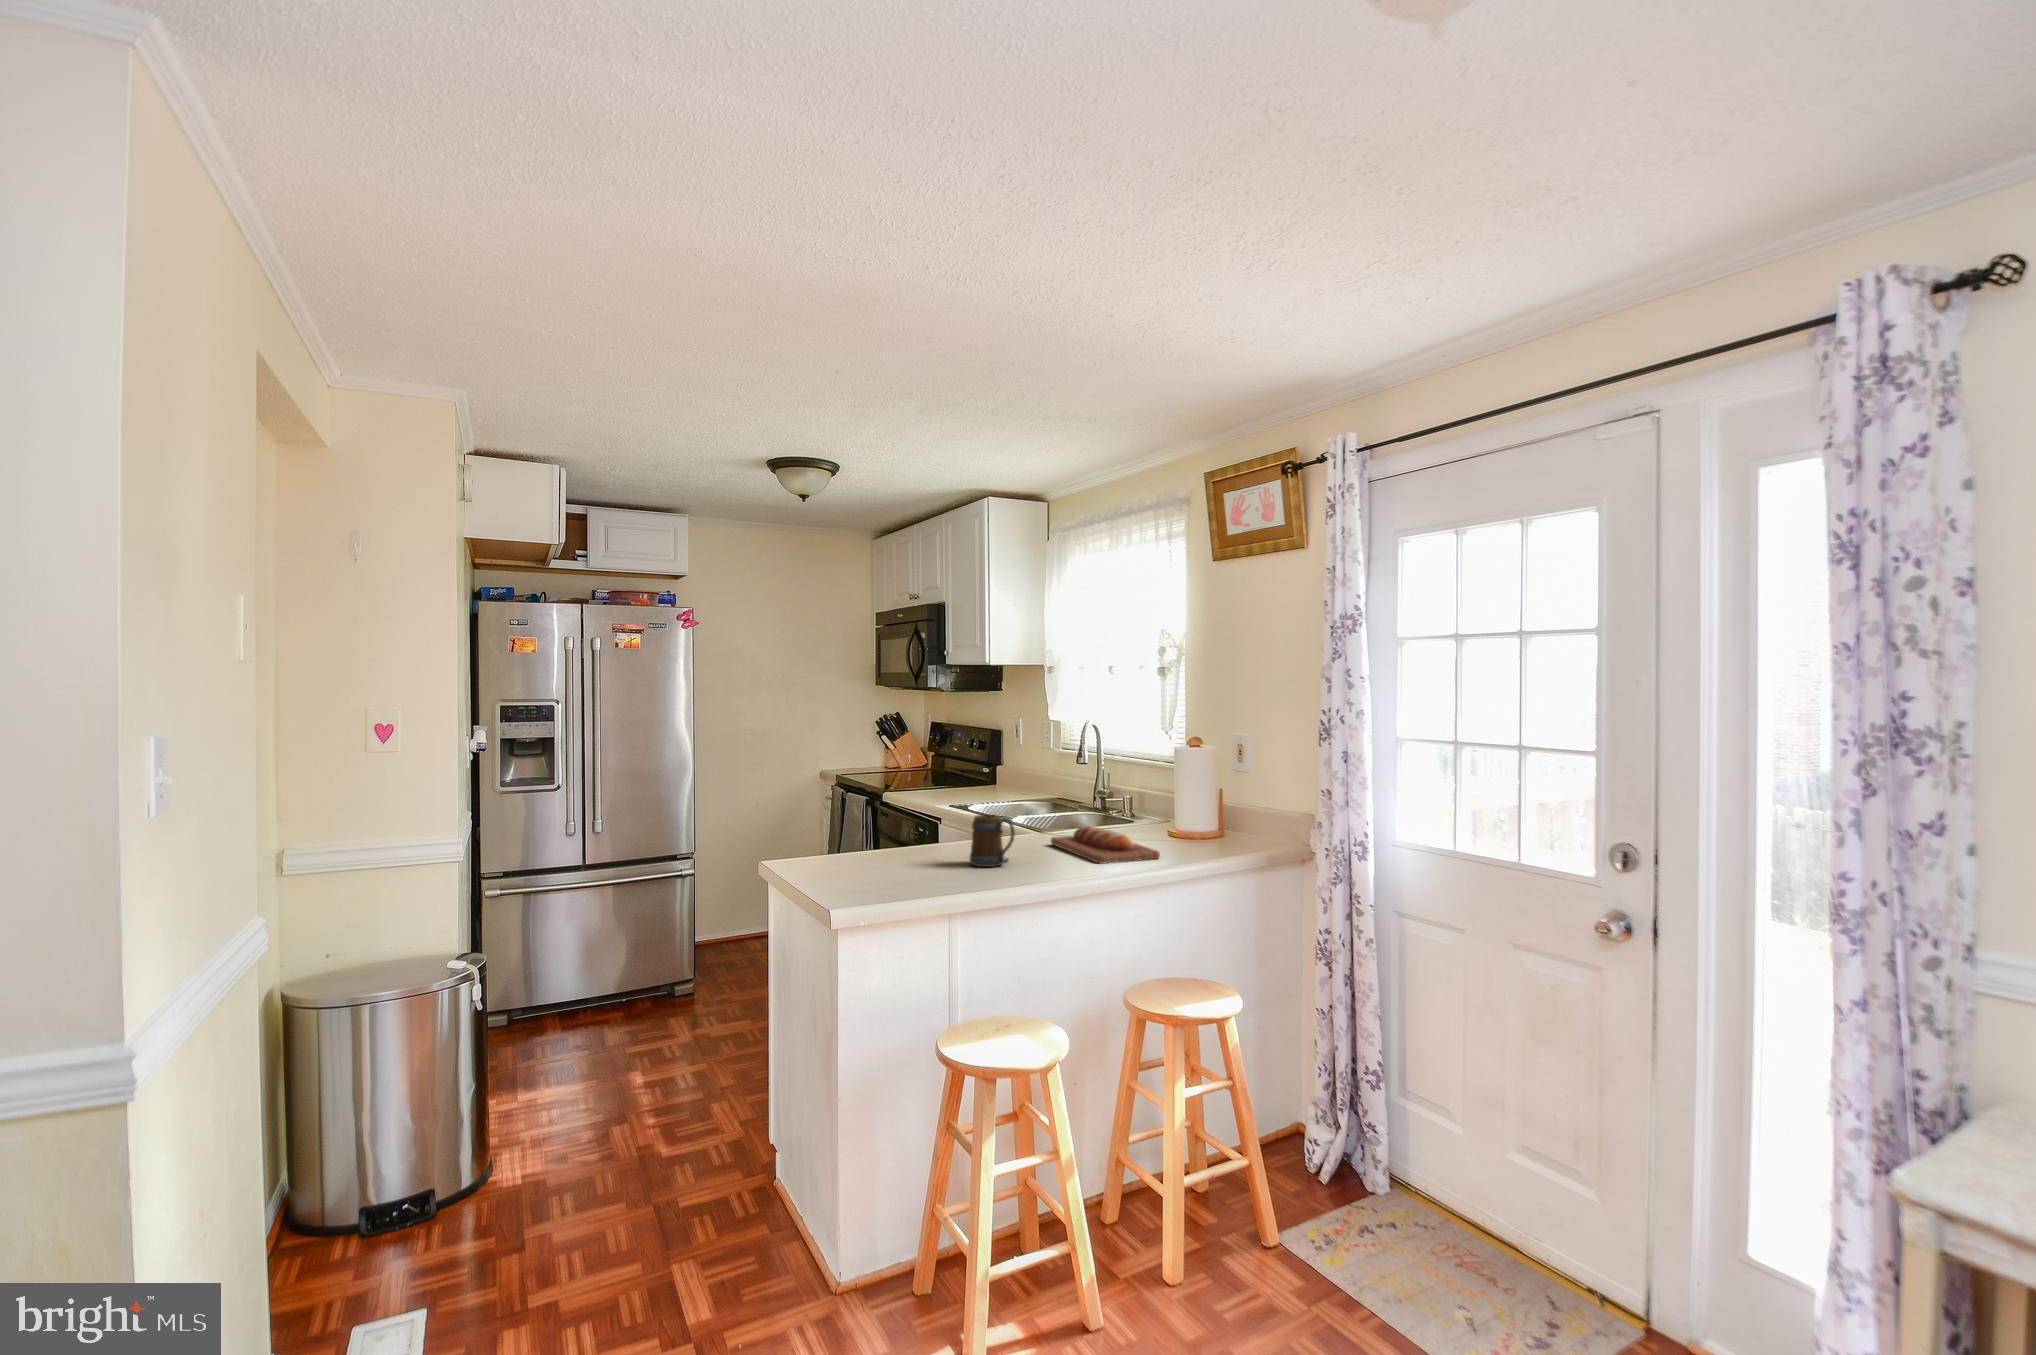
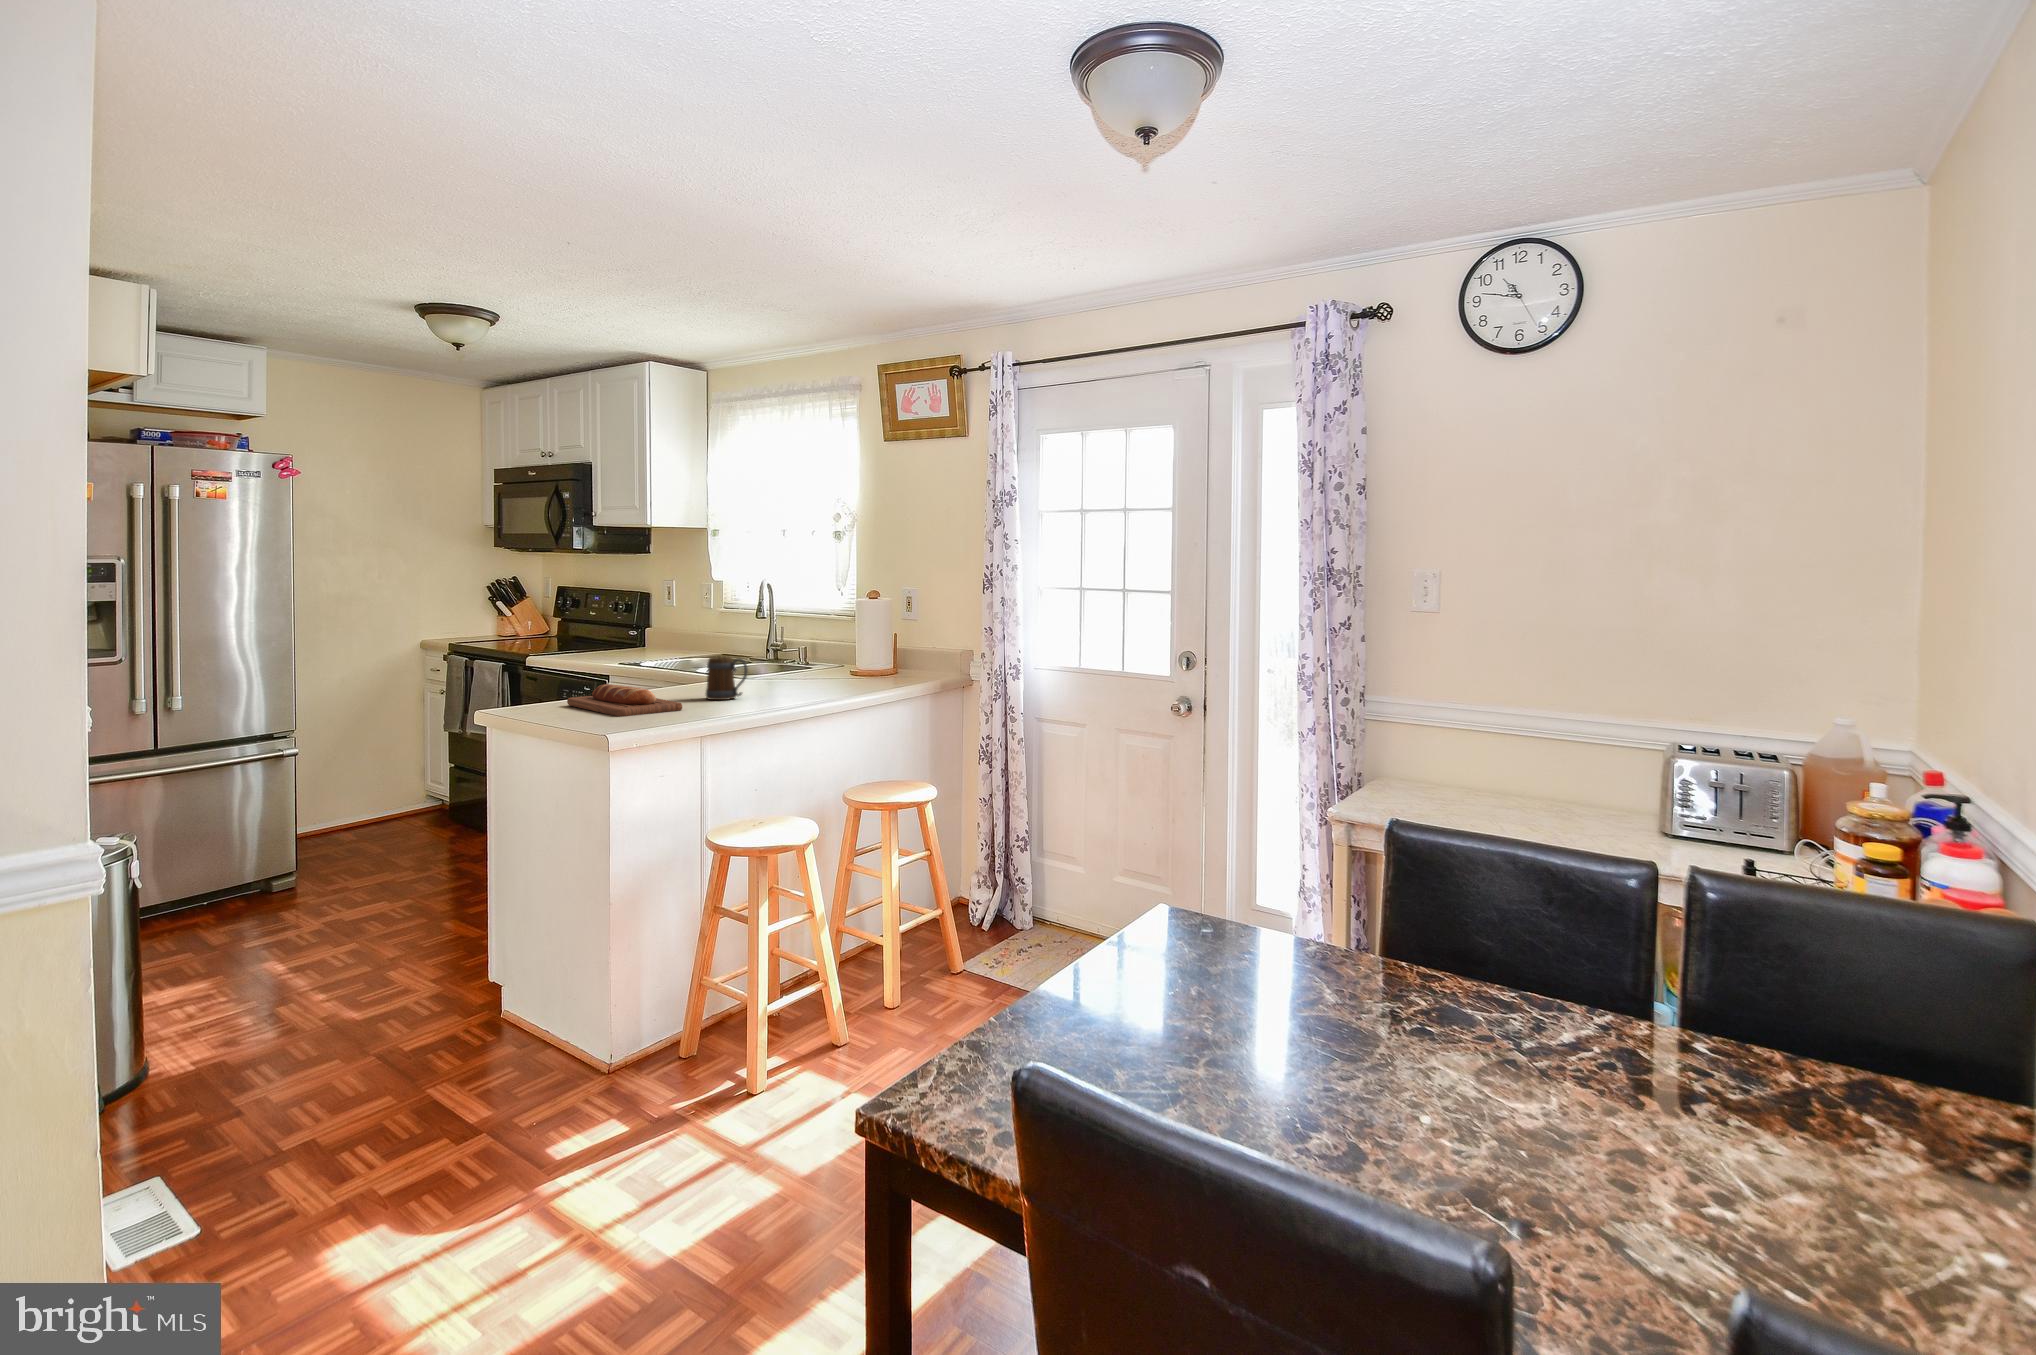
bread loaf: present [1051,826,1160,864] -> present [567,684,682,717]

